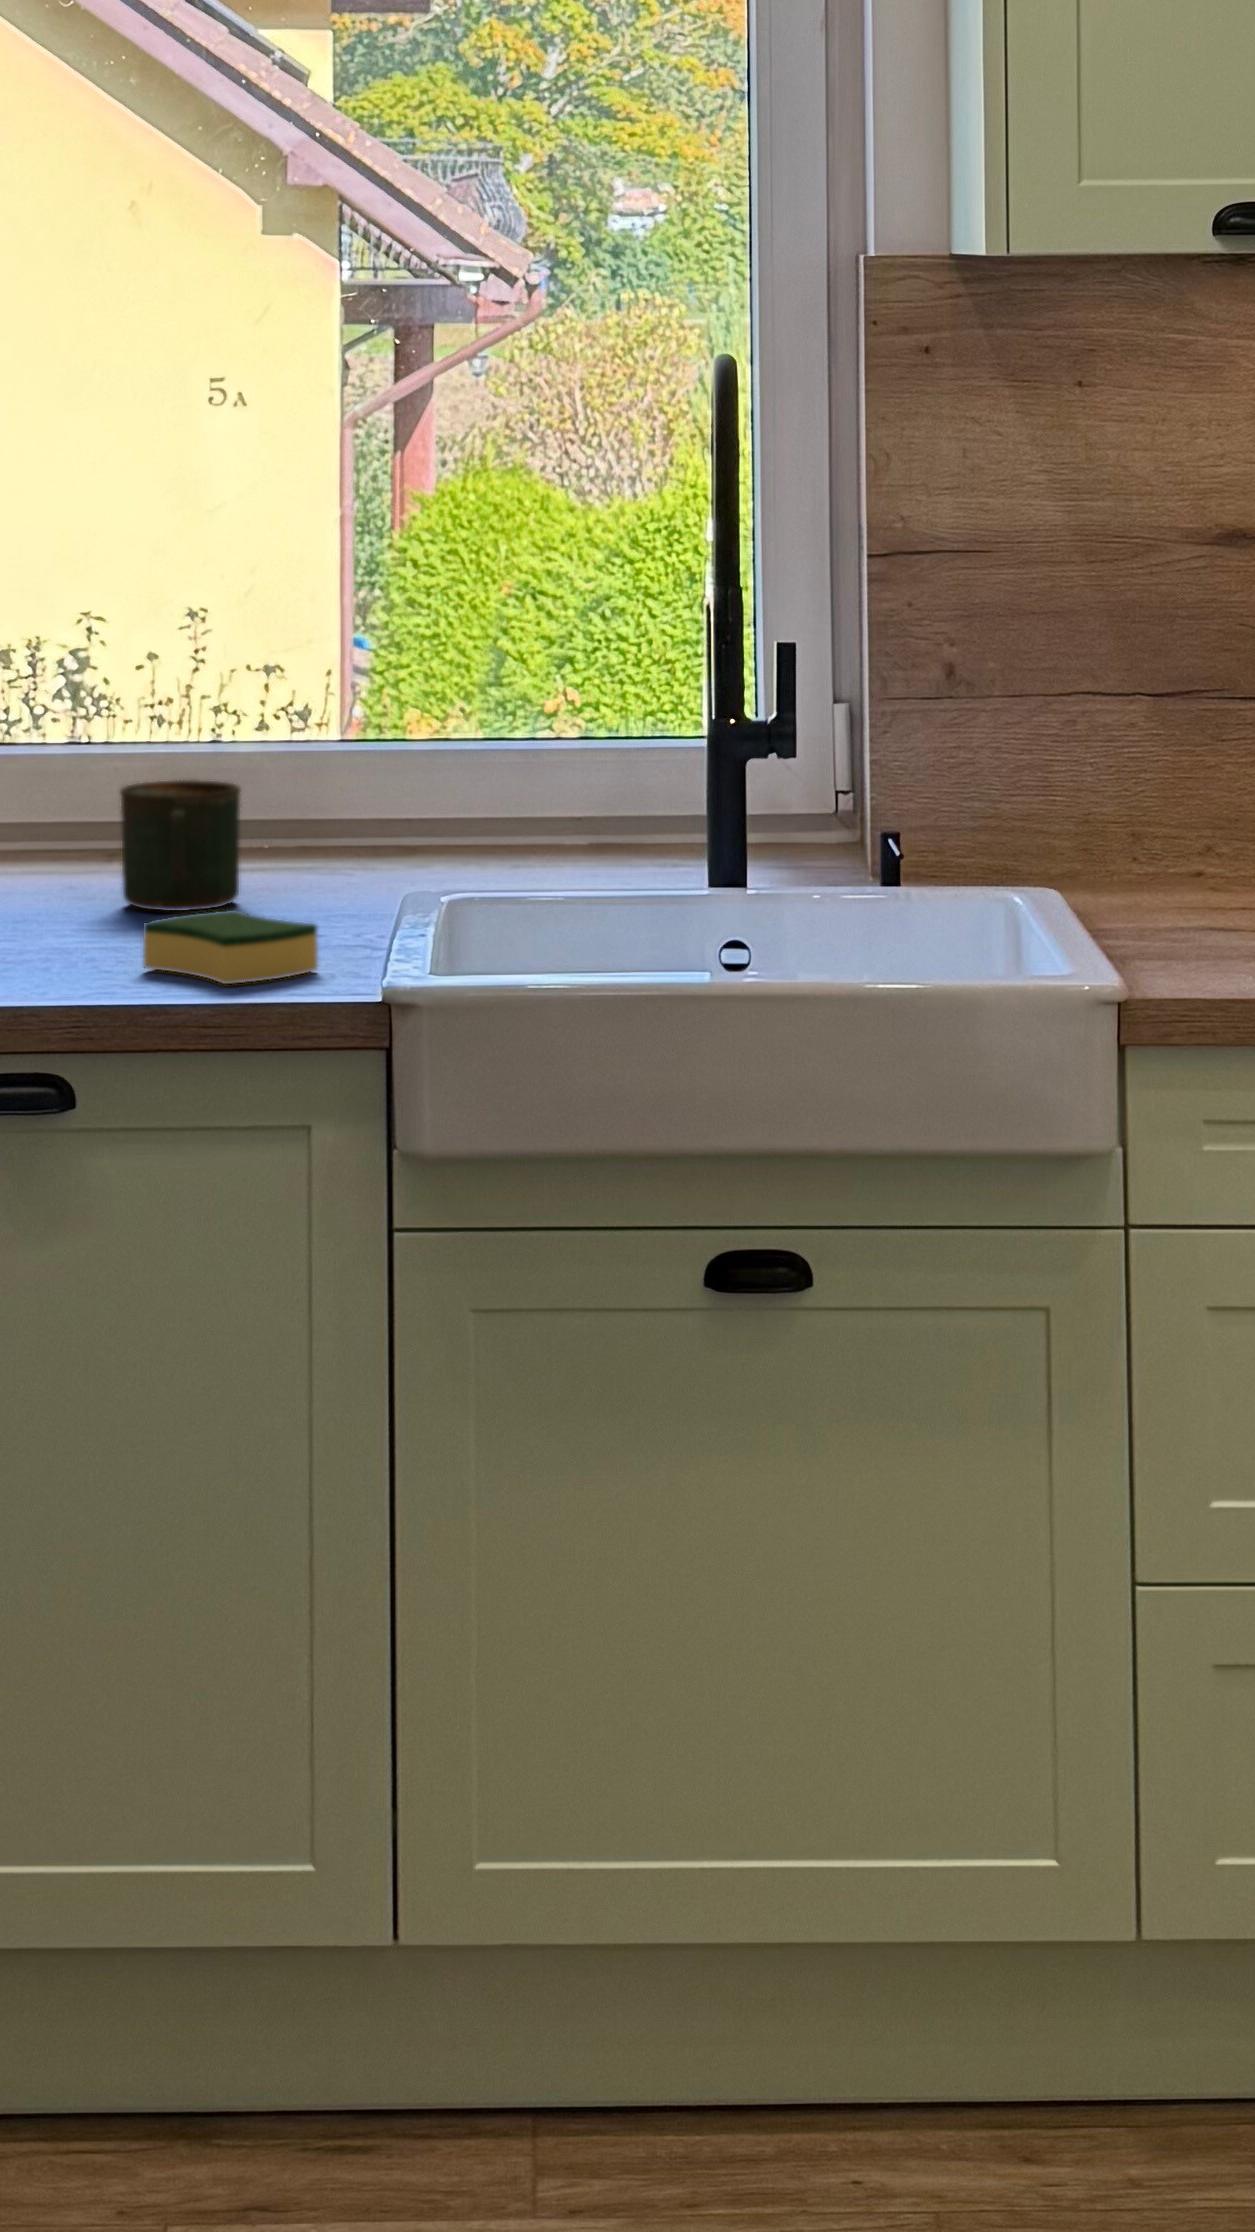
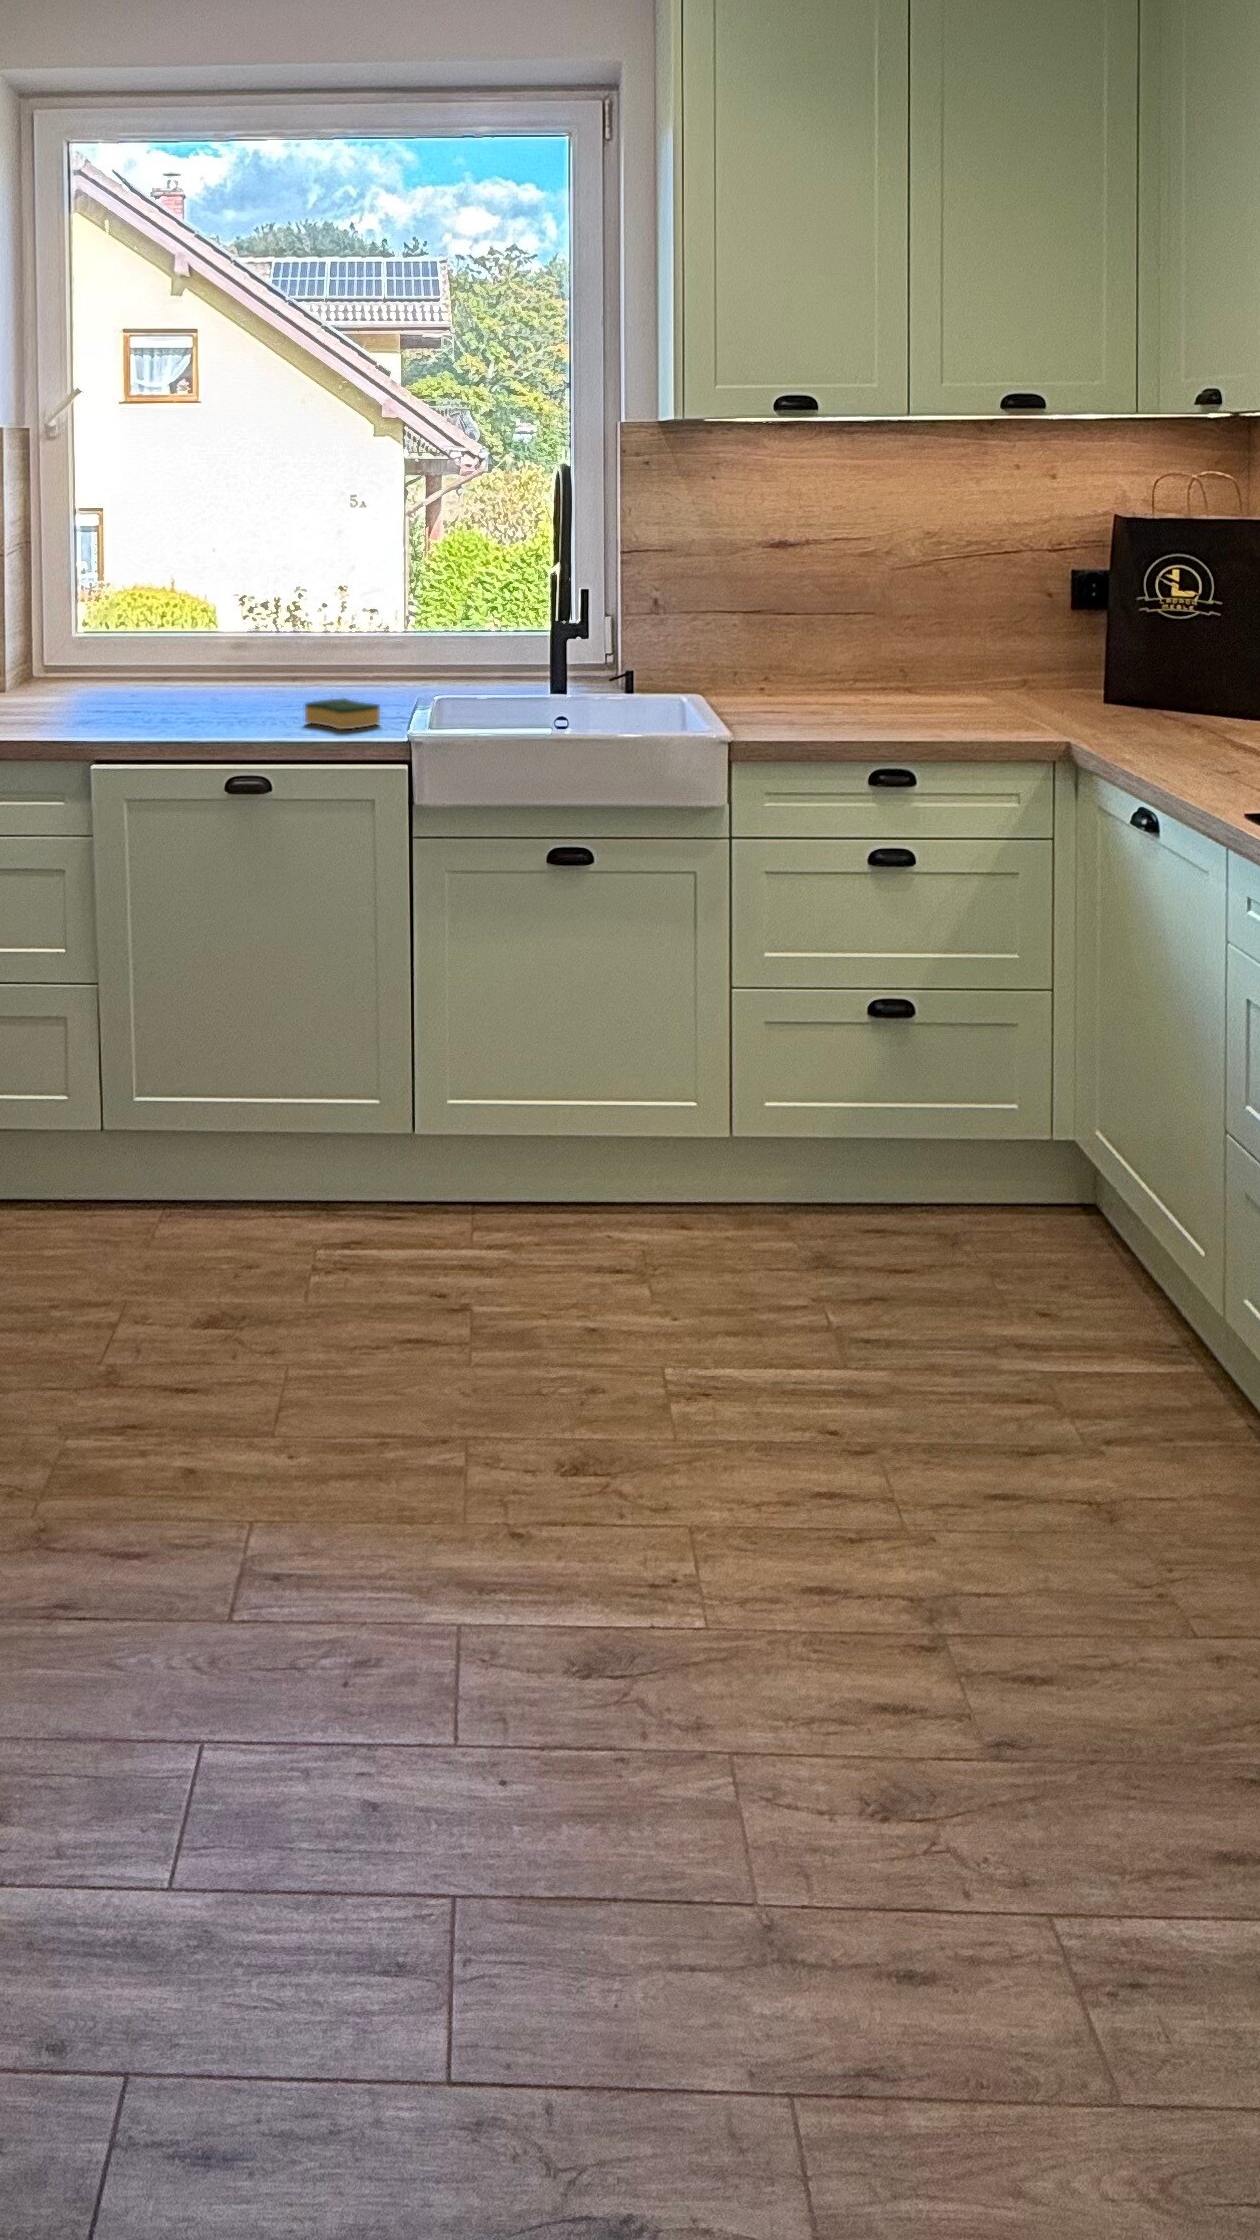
mug: present [120,780,240,911] -> none [296,644,349,699]

